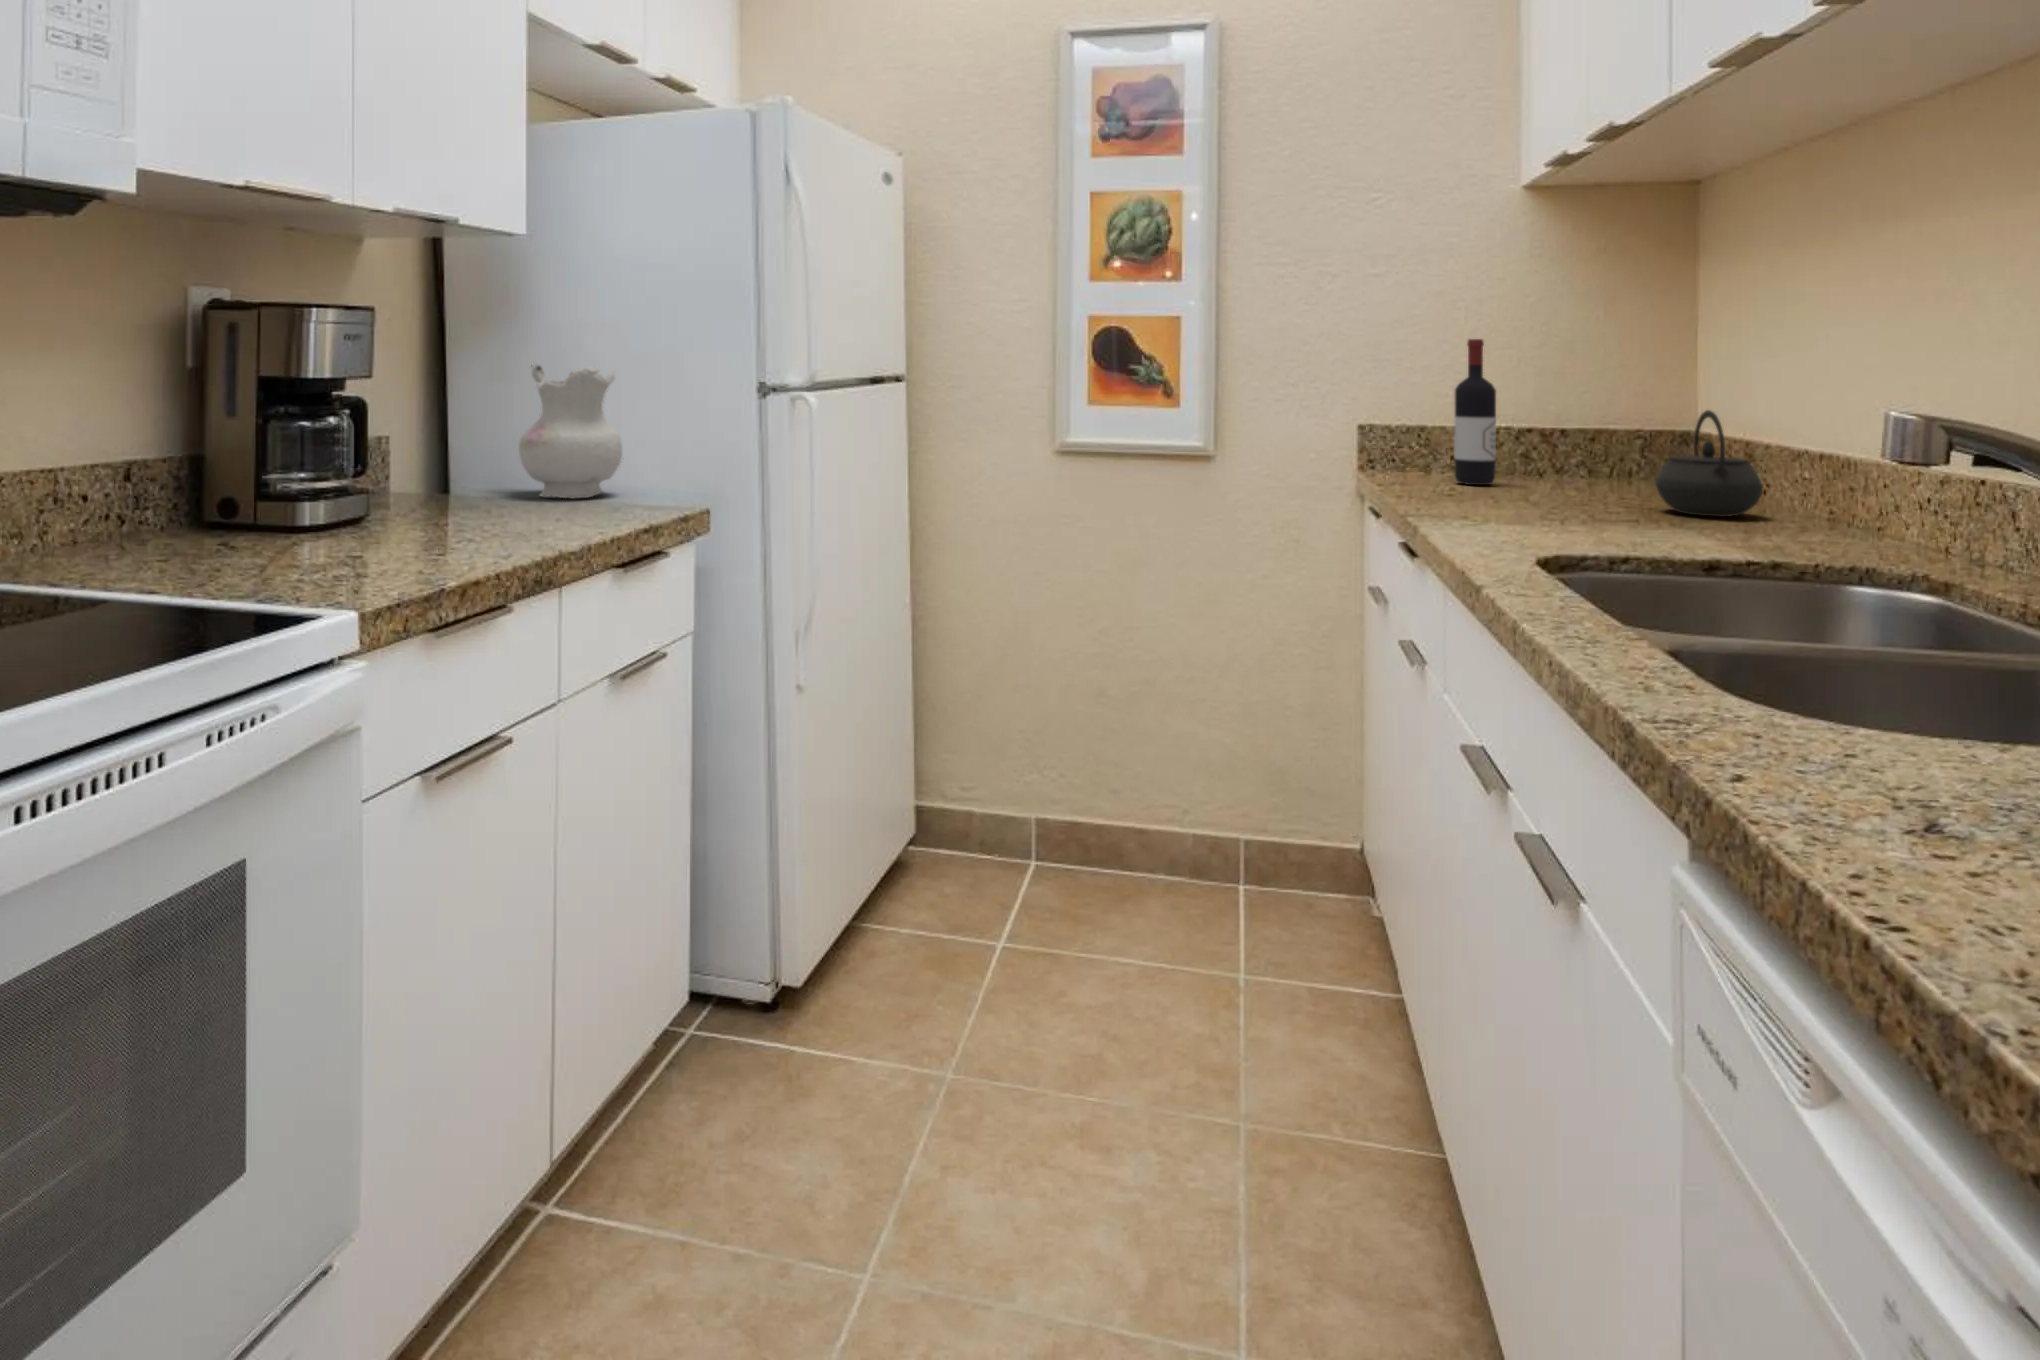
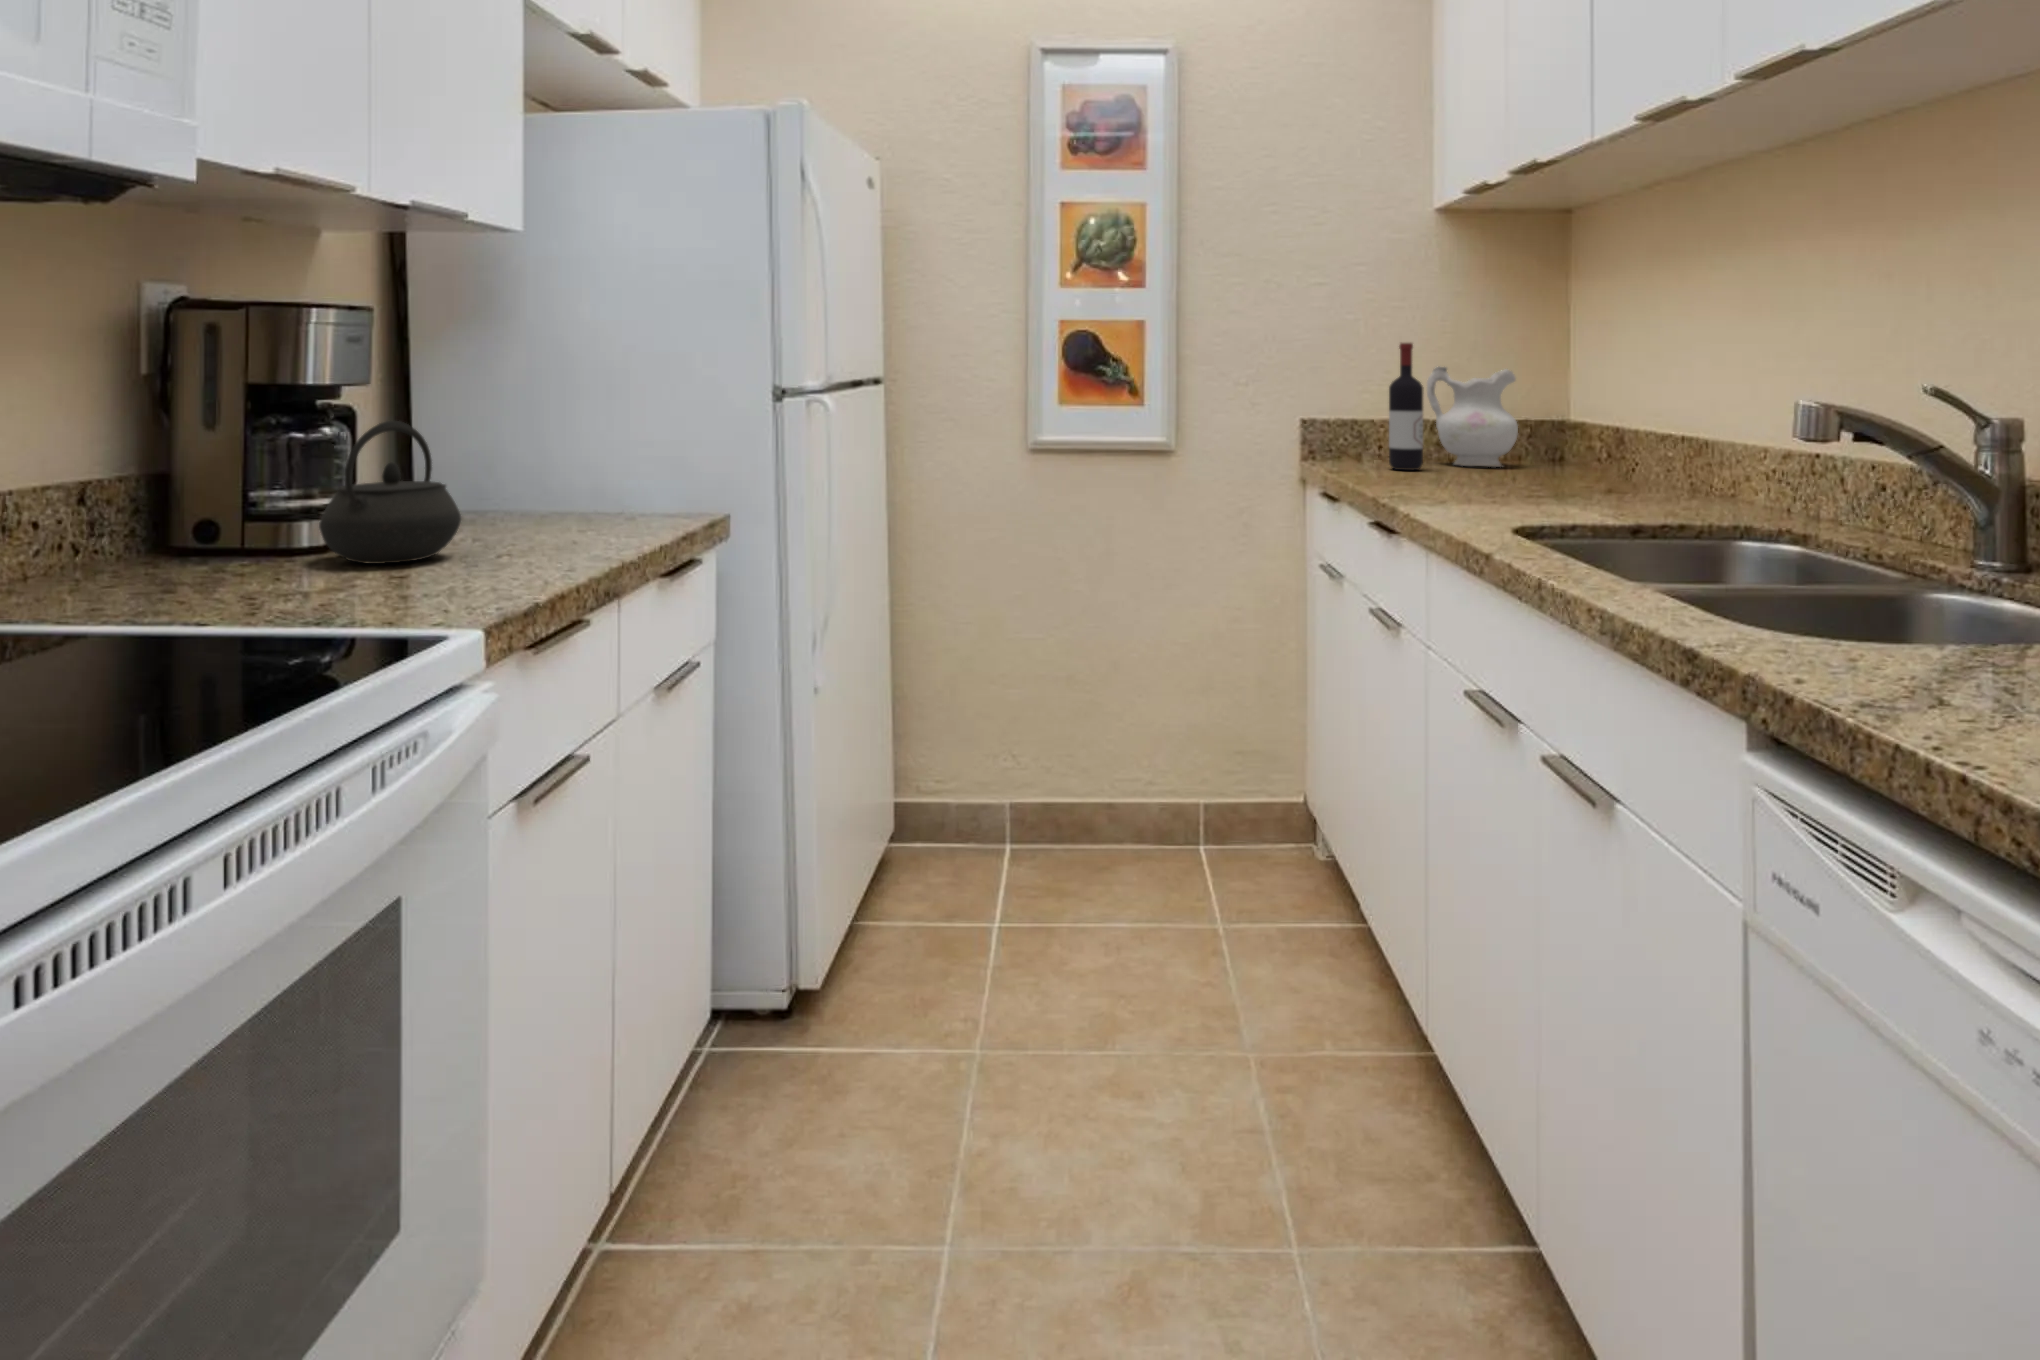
ceramic pitcher: present [519,364,624,498] -> present [1427,367,1518,467]
kettle: present [1656,410,1763,517] -> present [319,421,461,564]

